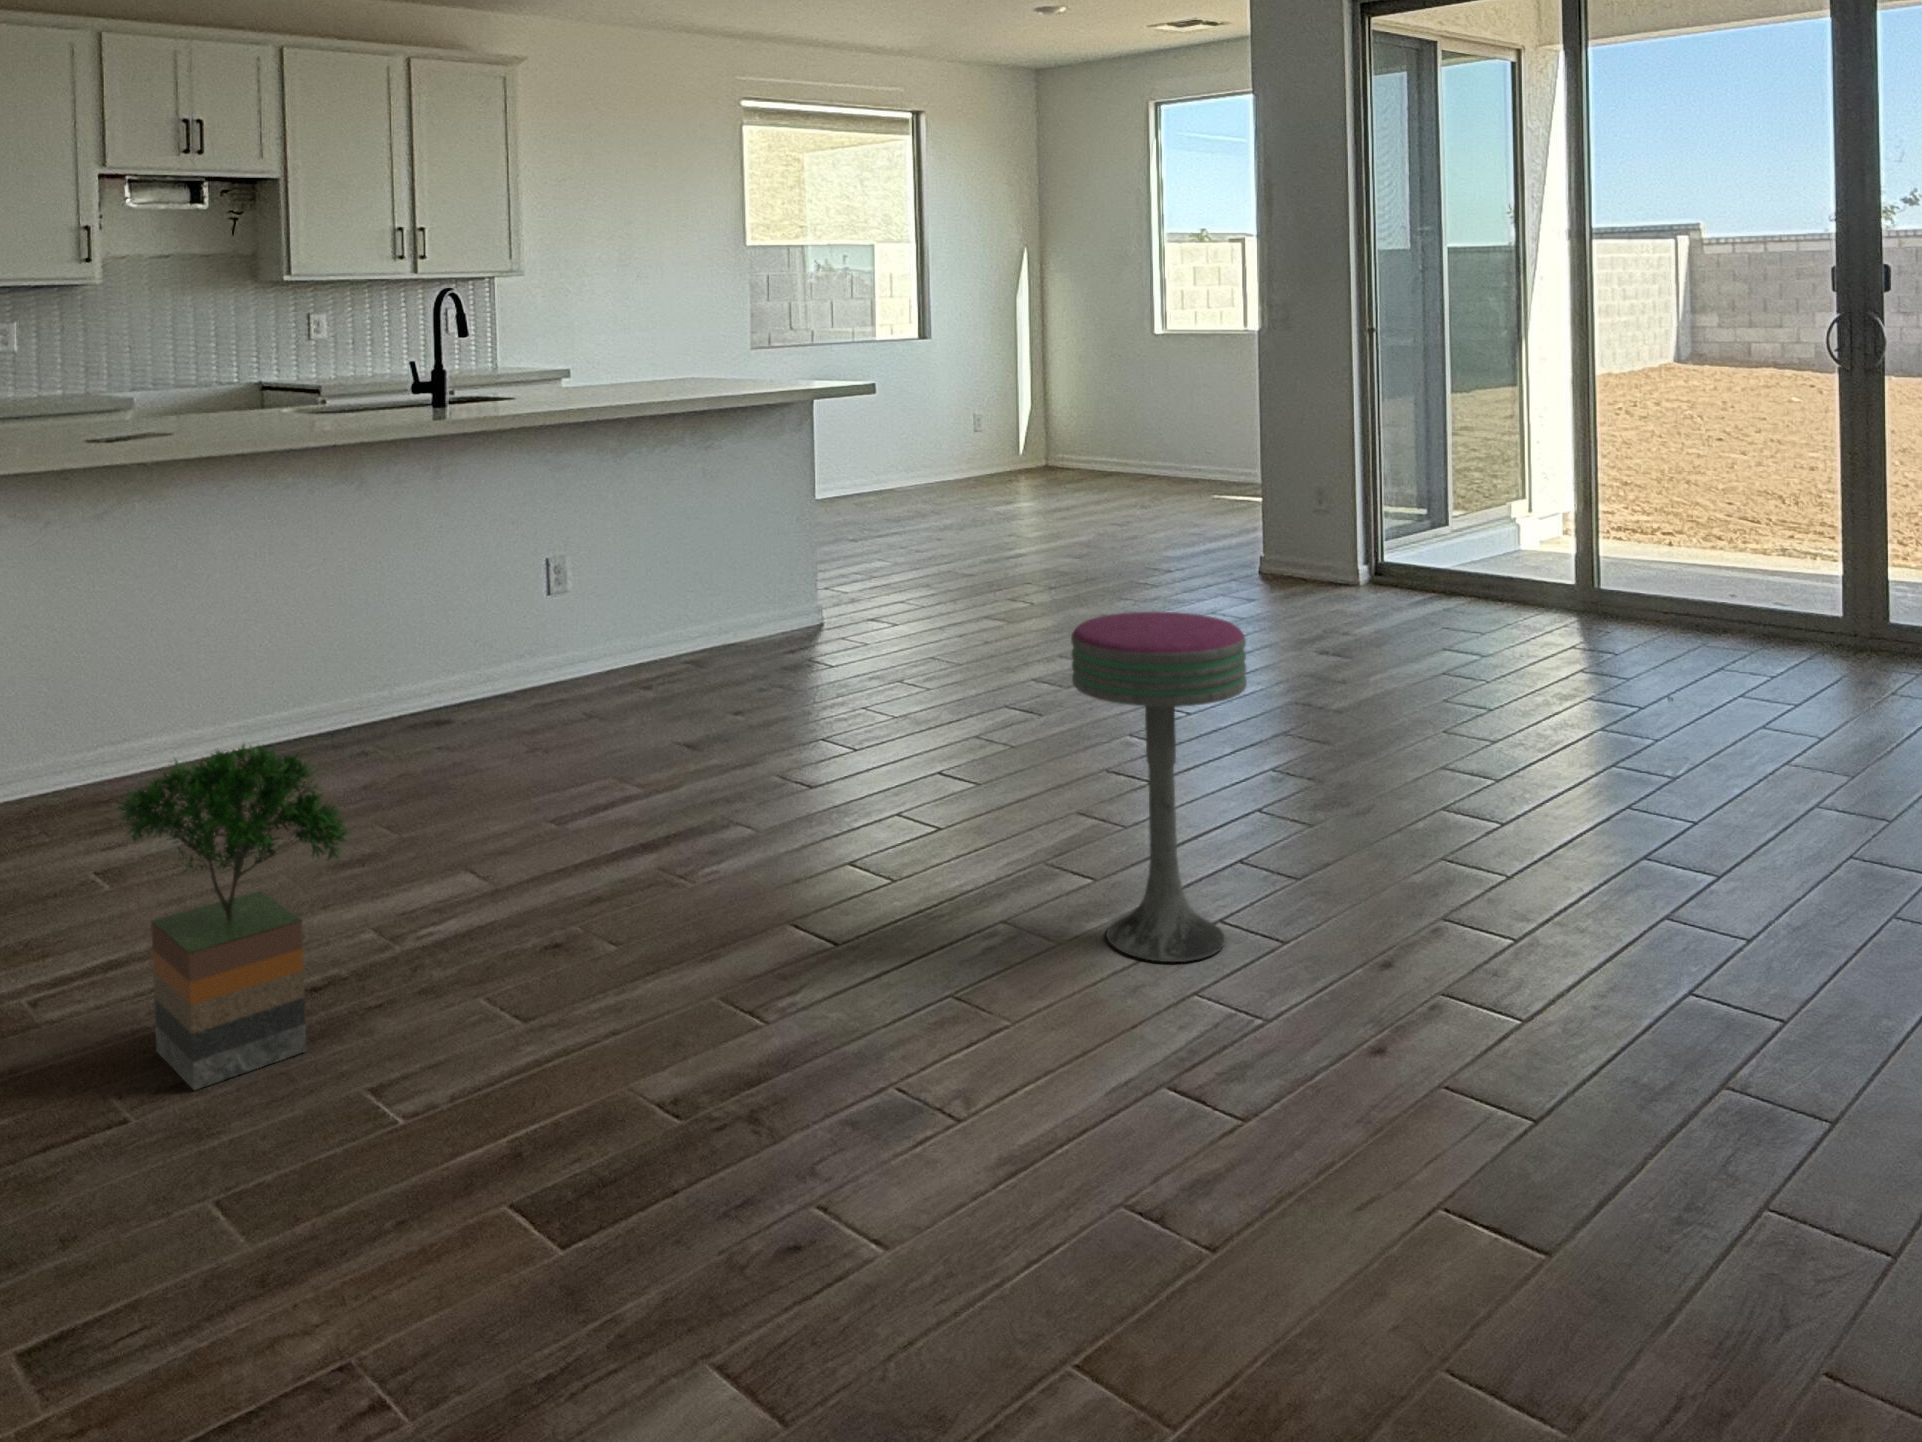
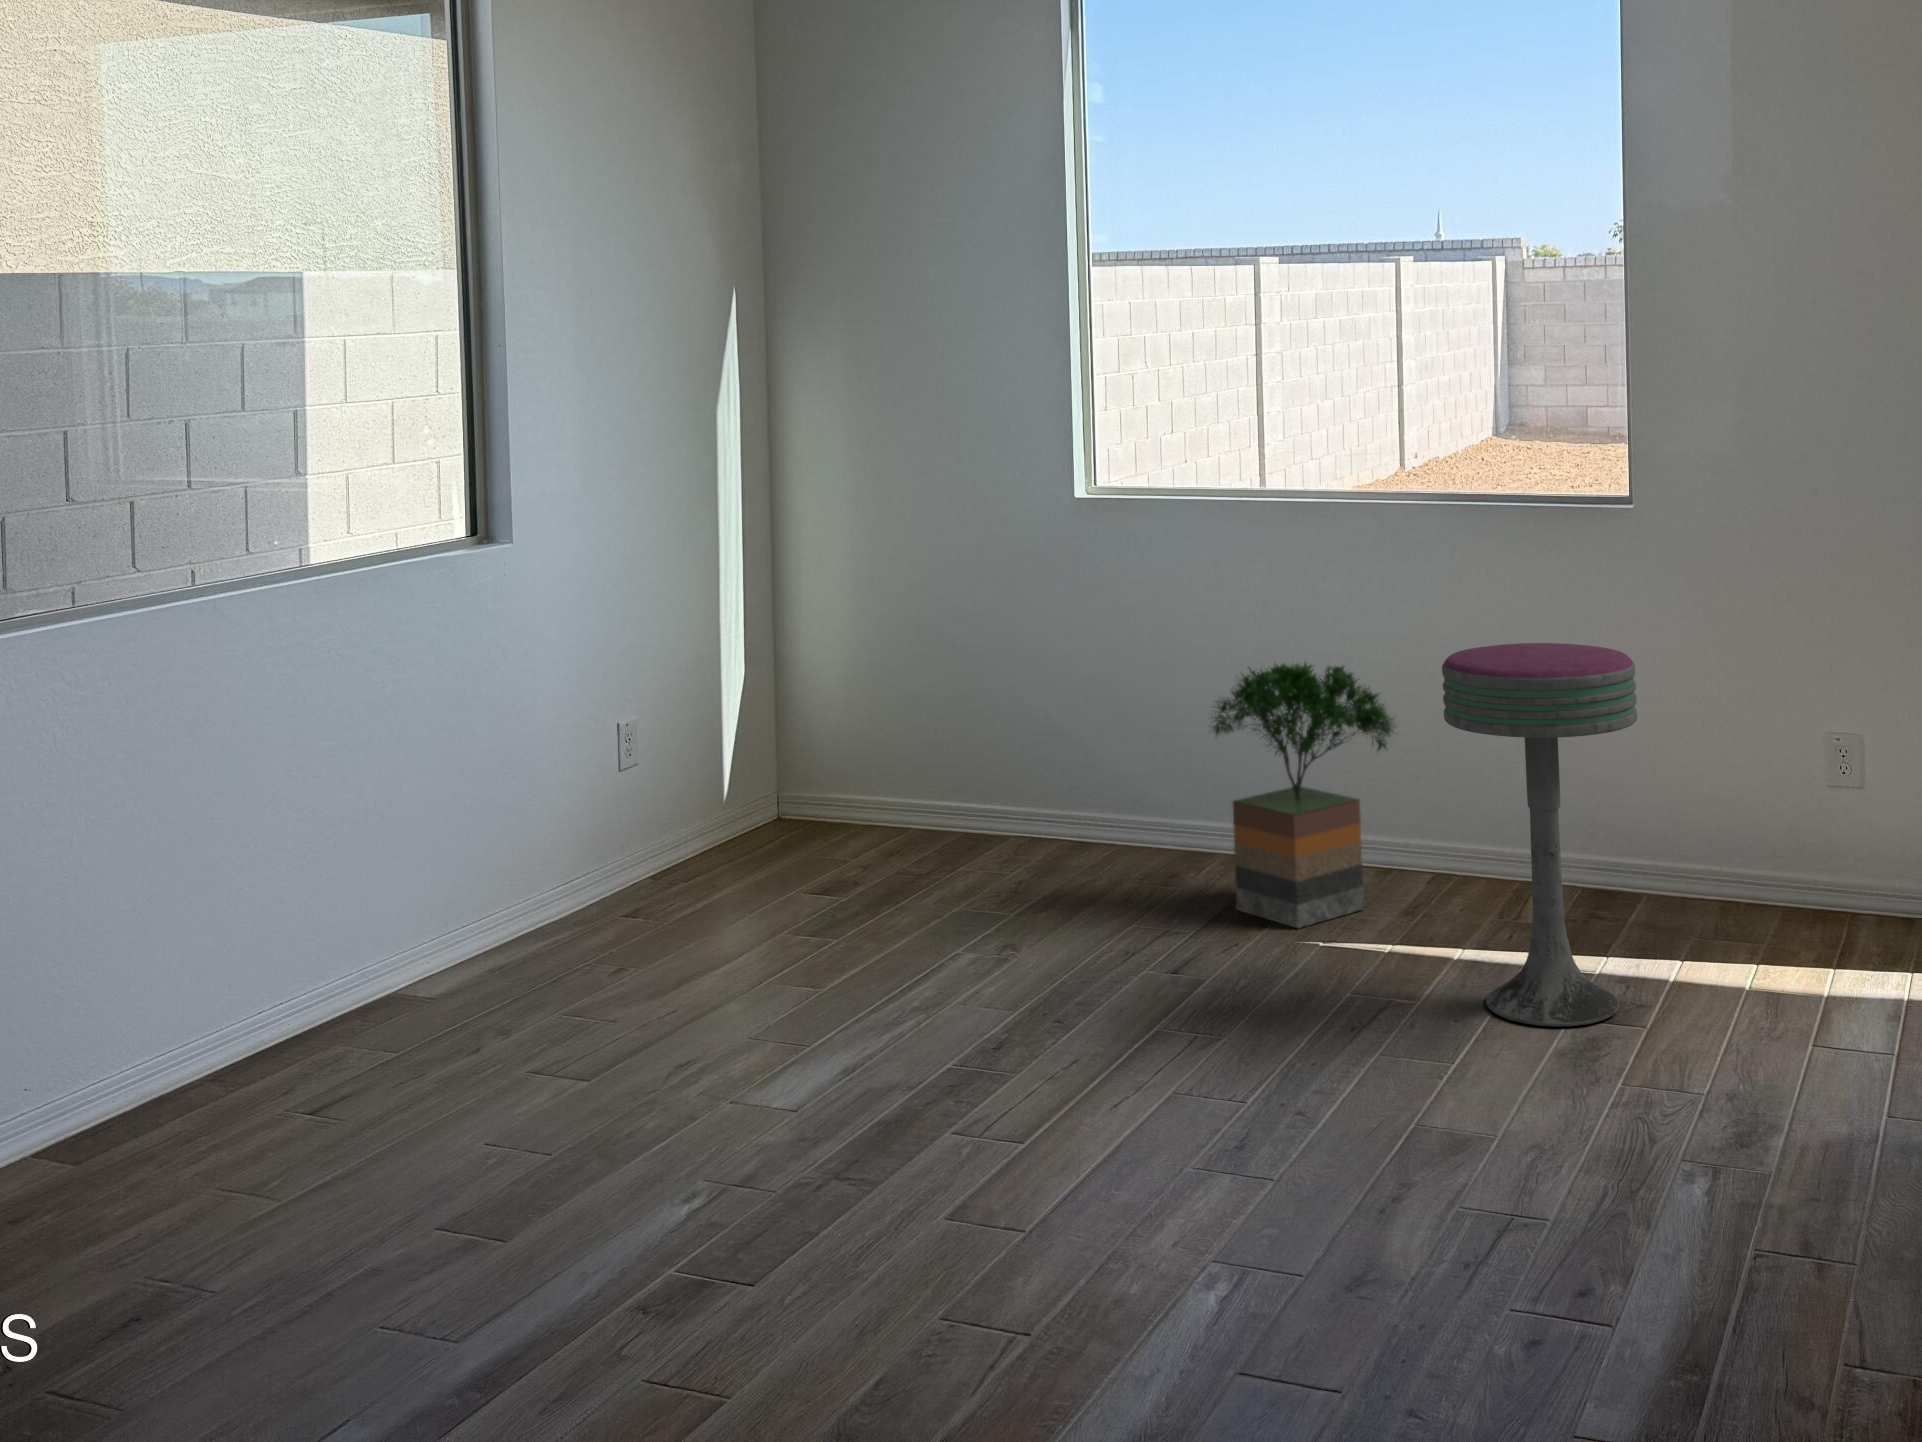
potted tree: present [117,745,350,1091] -> present [1211,663,1395,928]

